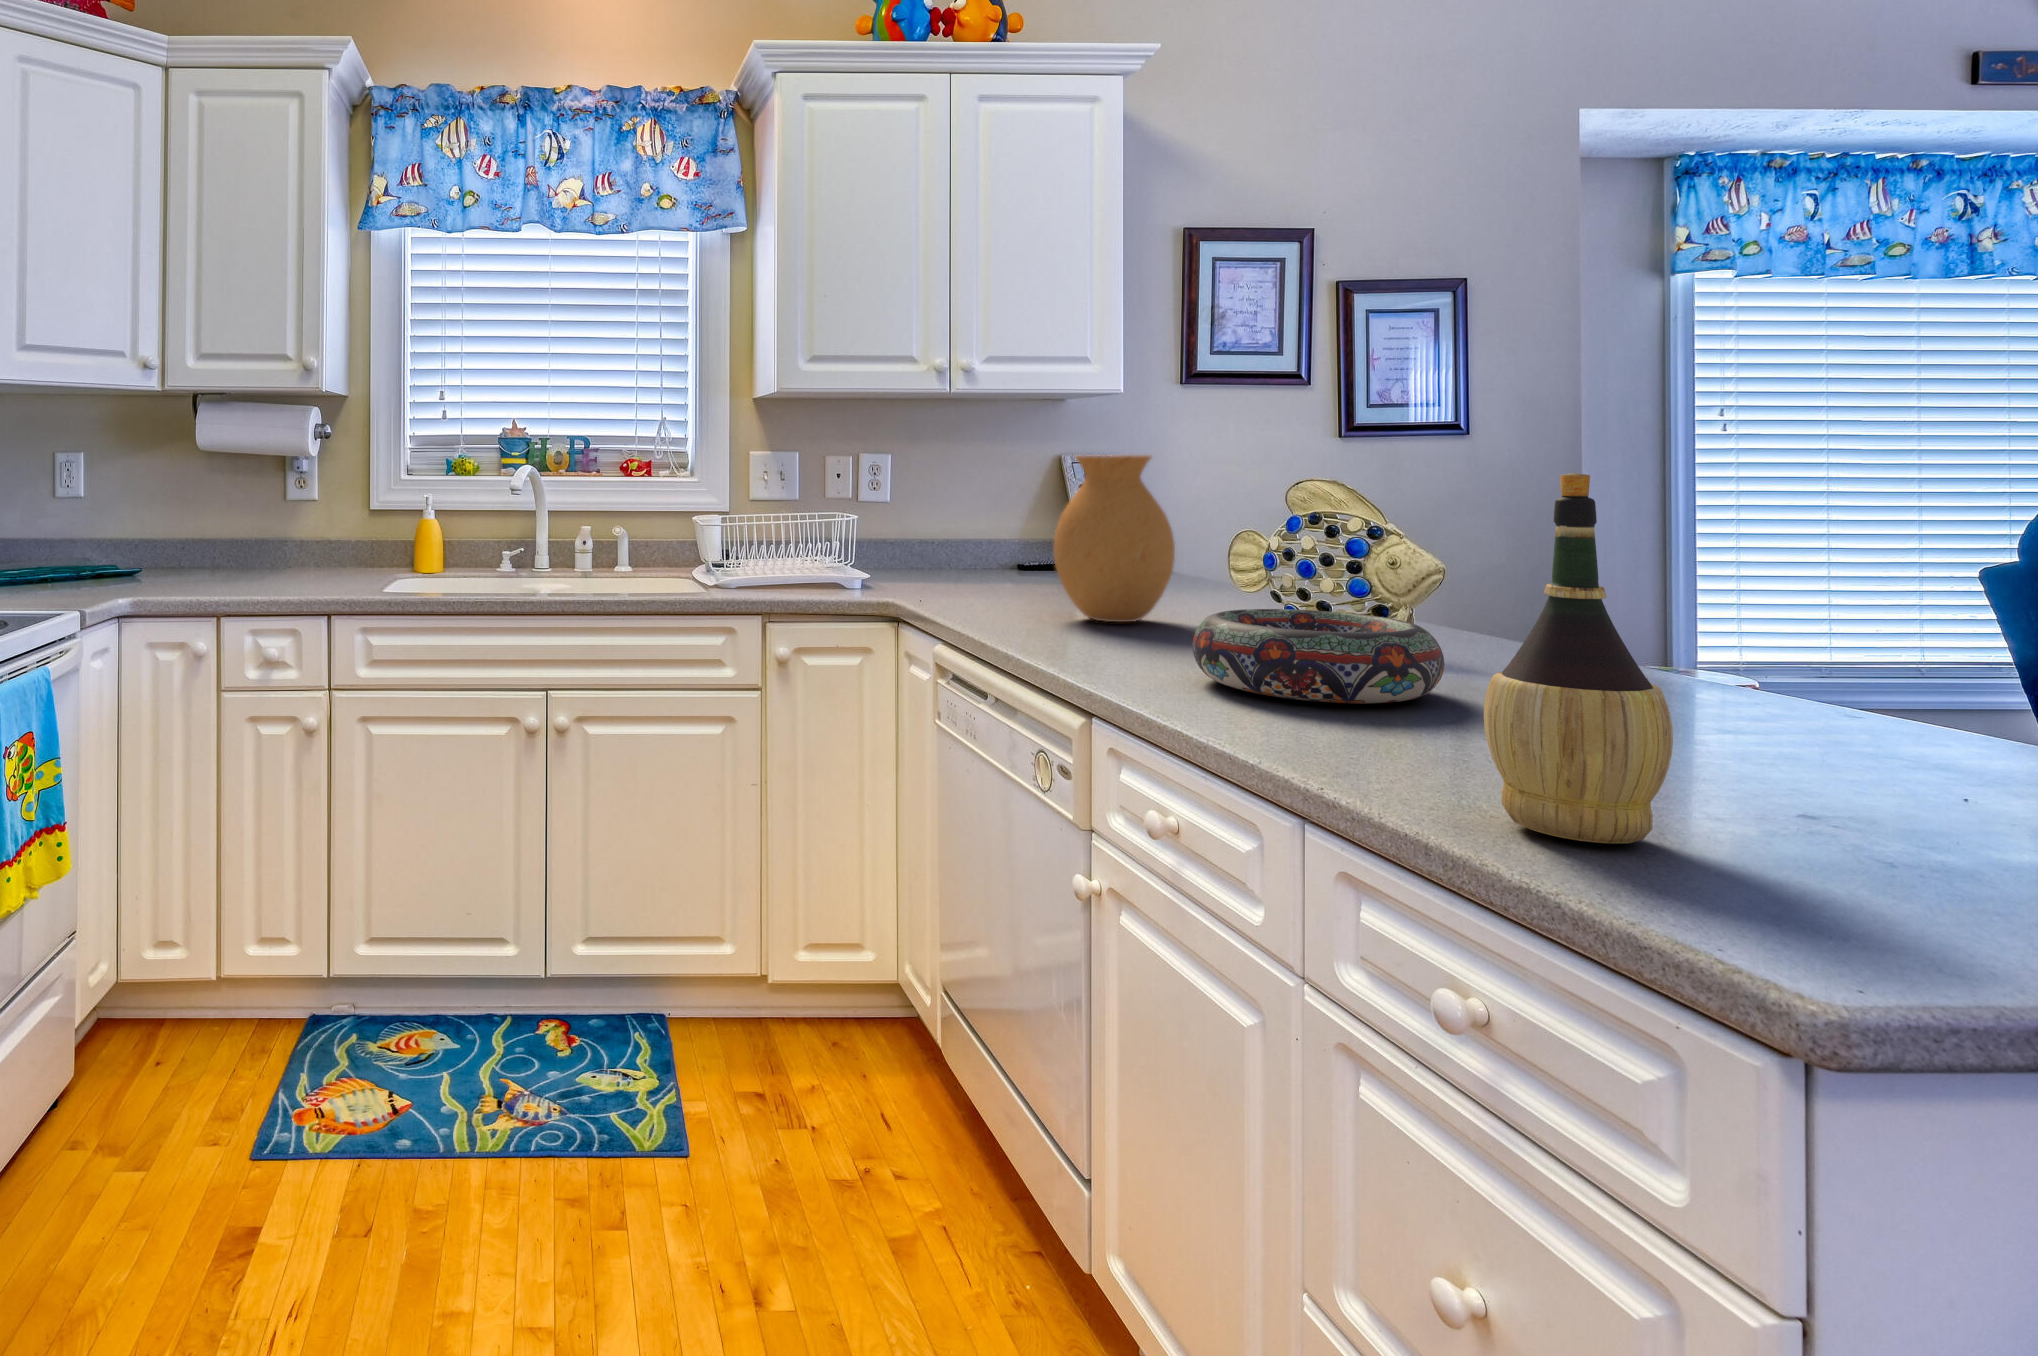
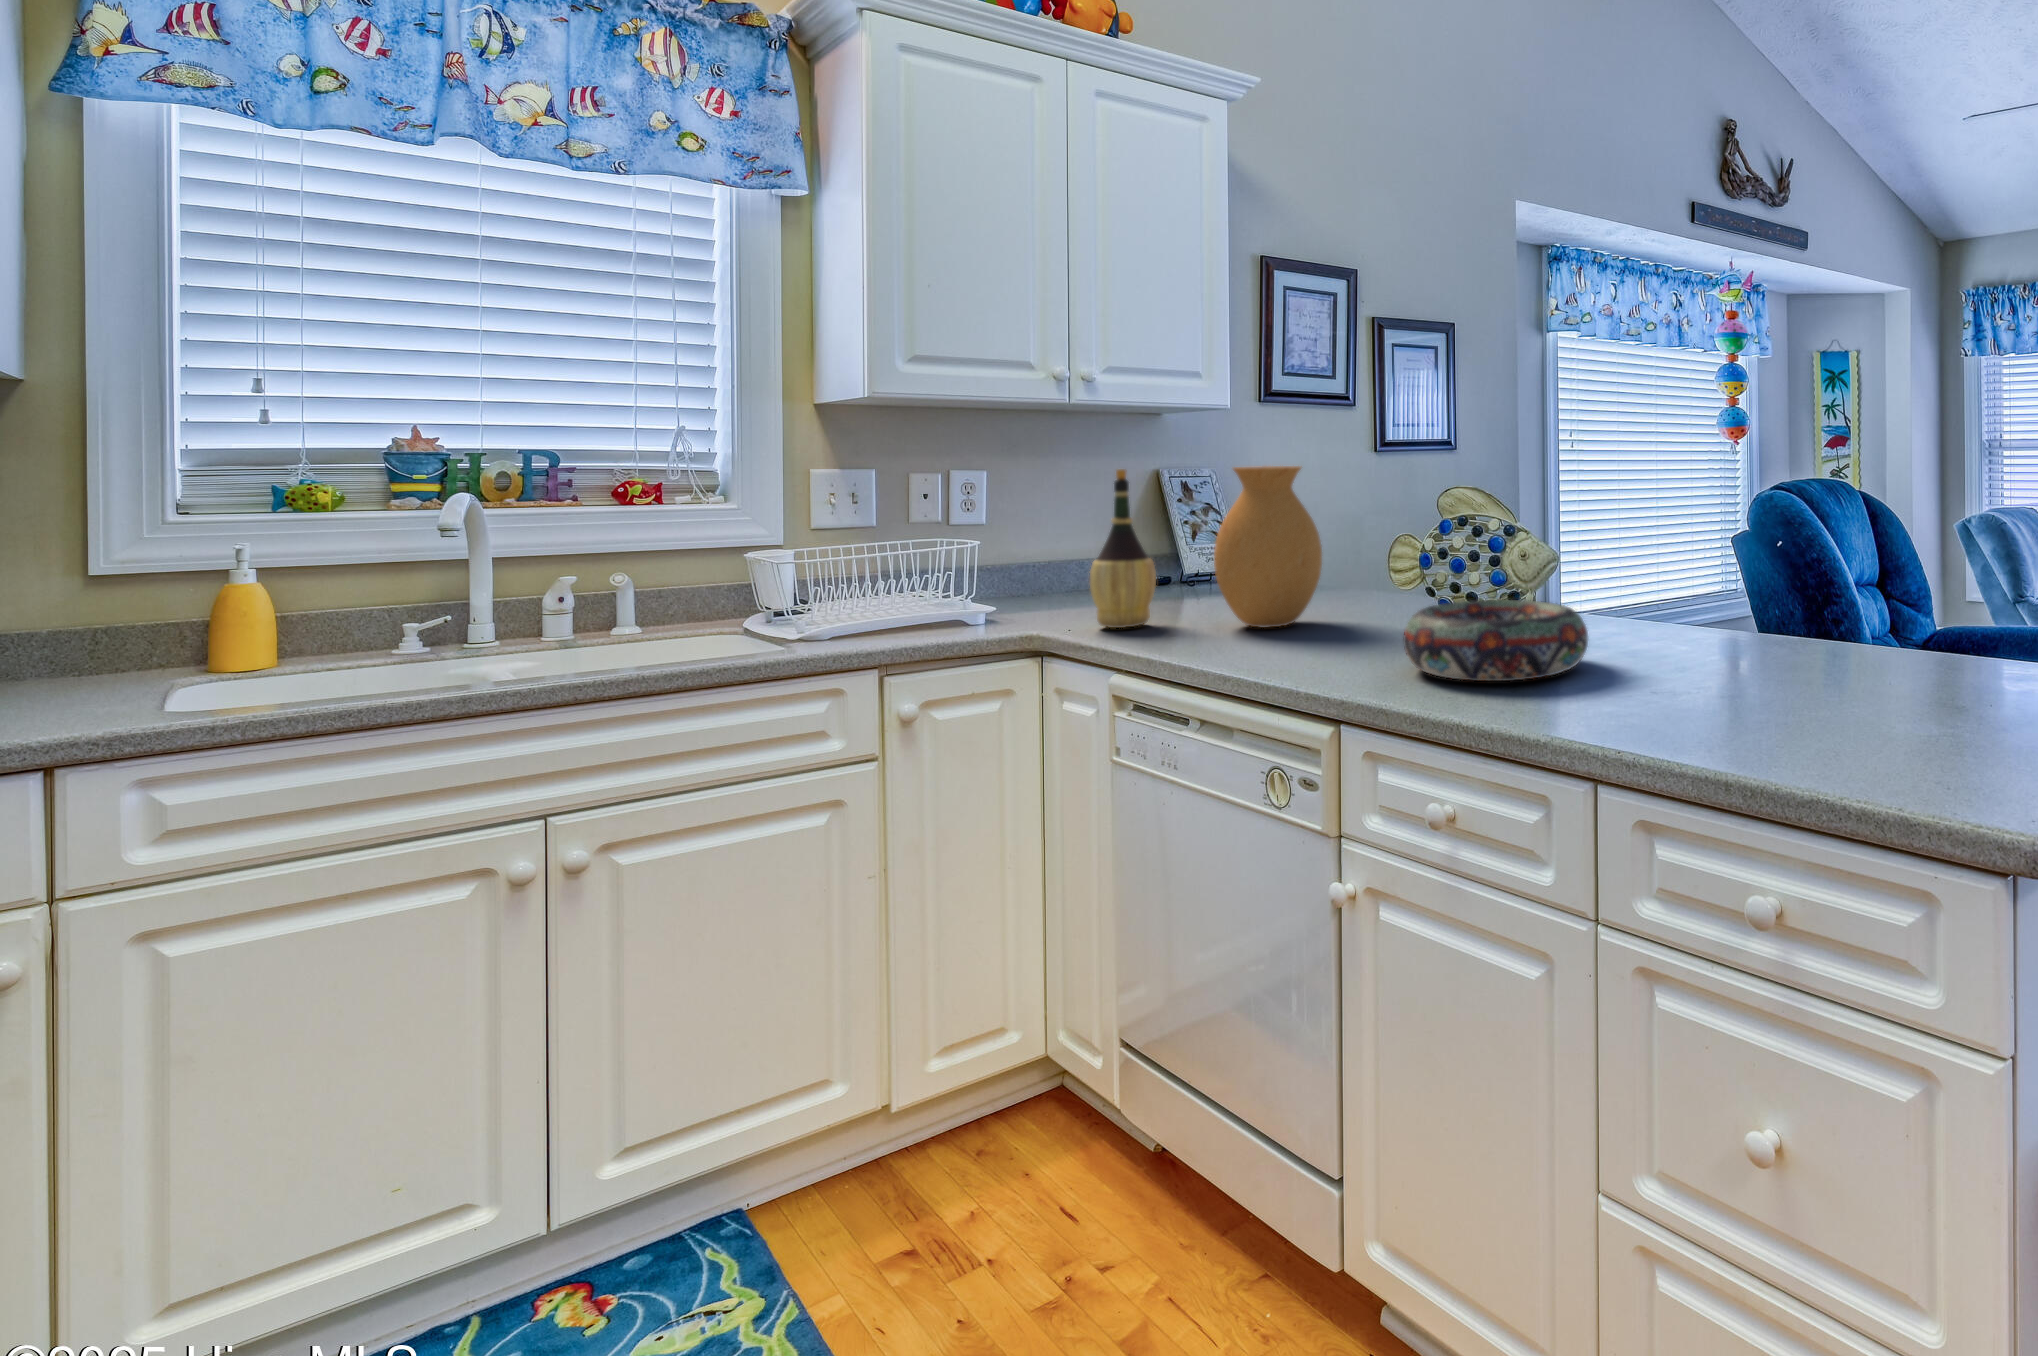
wine bottle: present [1484,473,1673,844] -> present [1090,469,1156,628]

